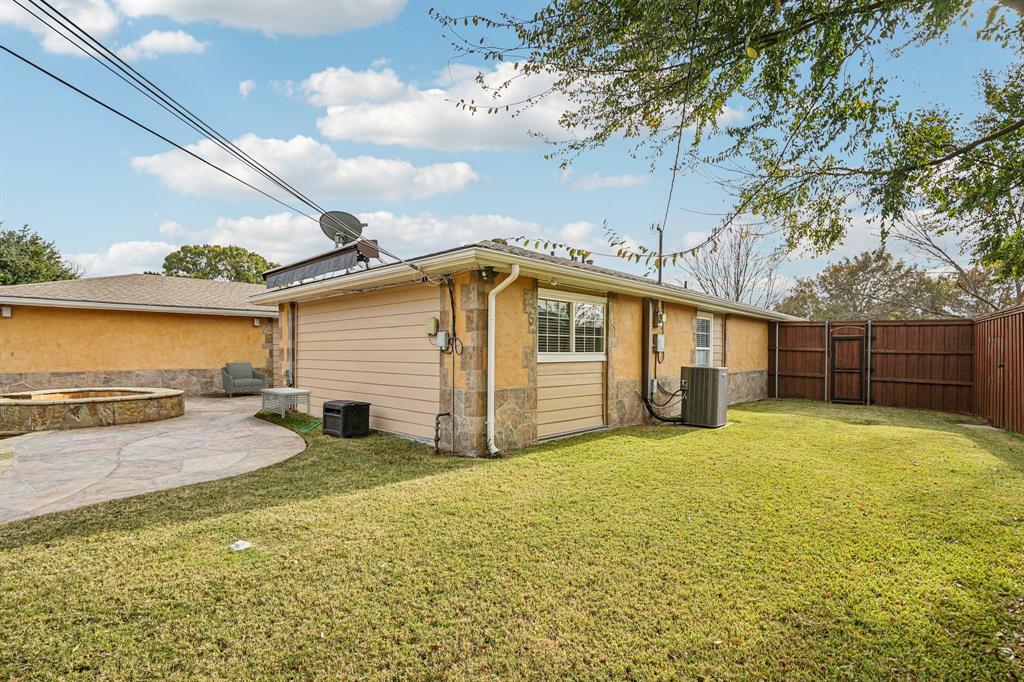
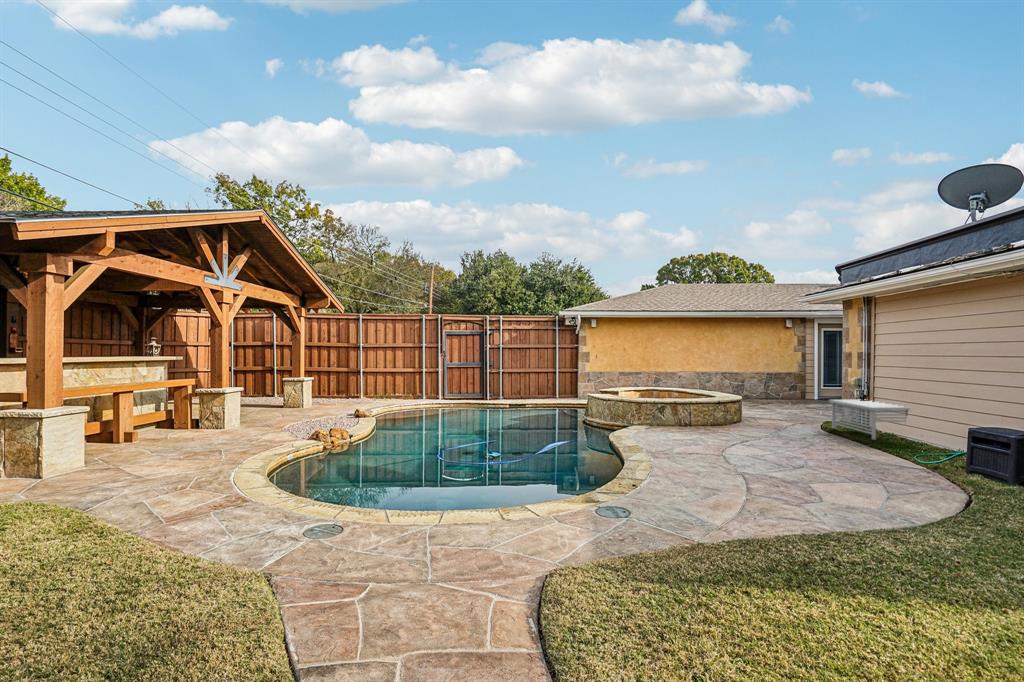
chair: present [221,362,267,397] -> none [751,367,804,405]

